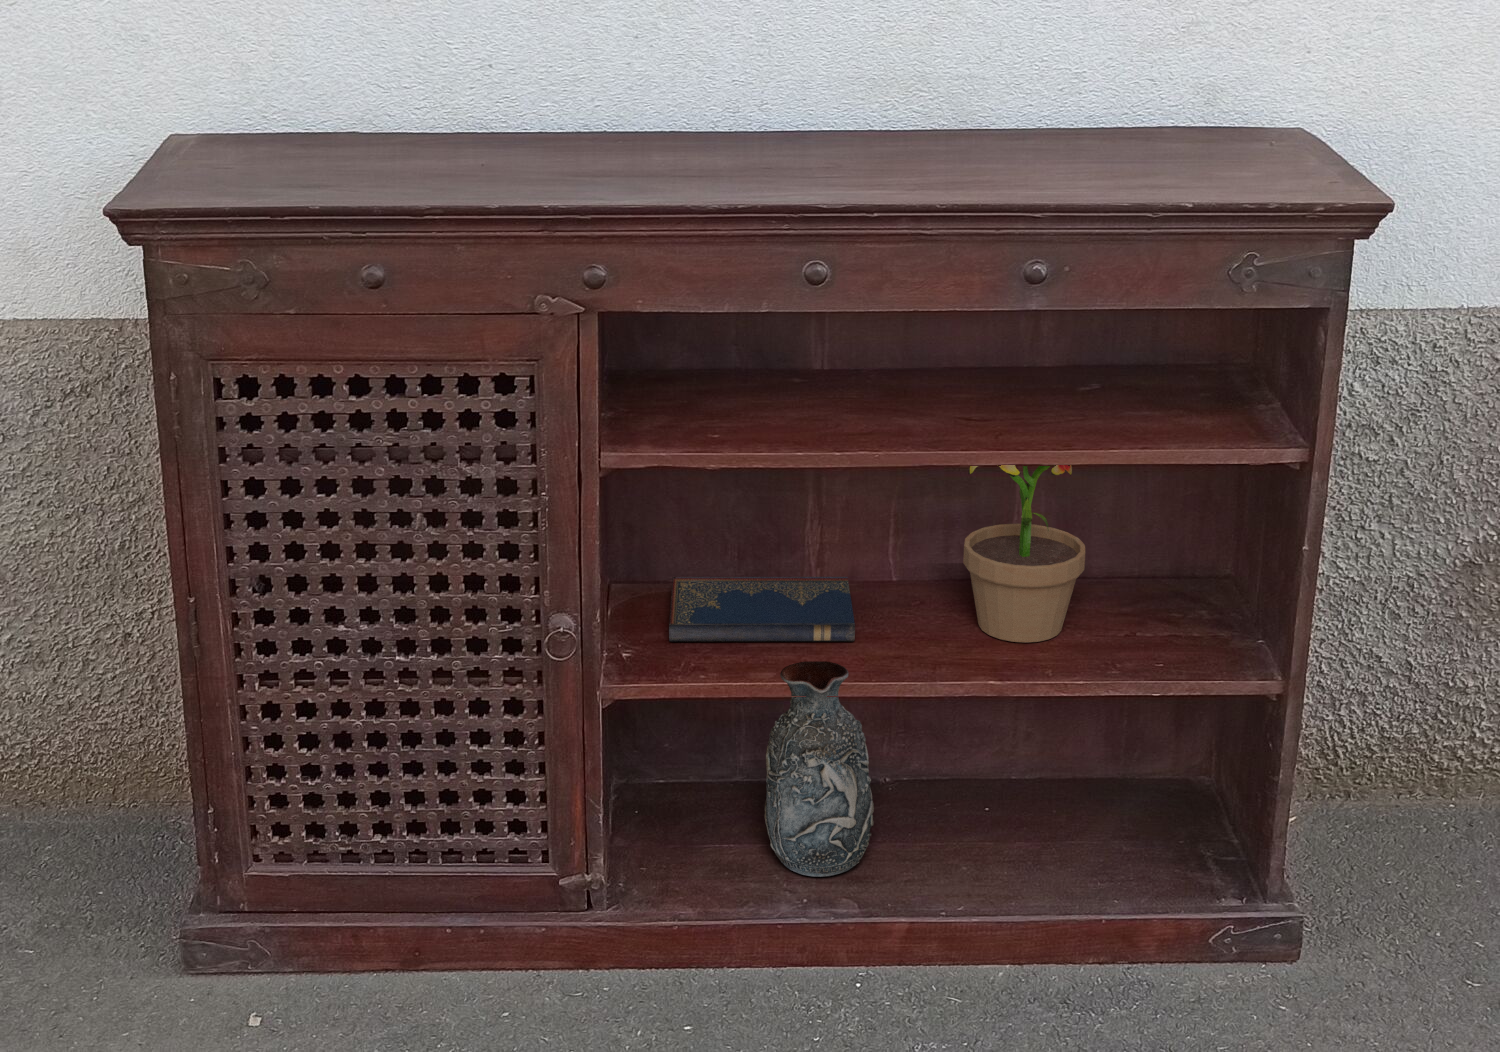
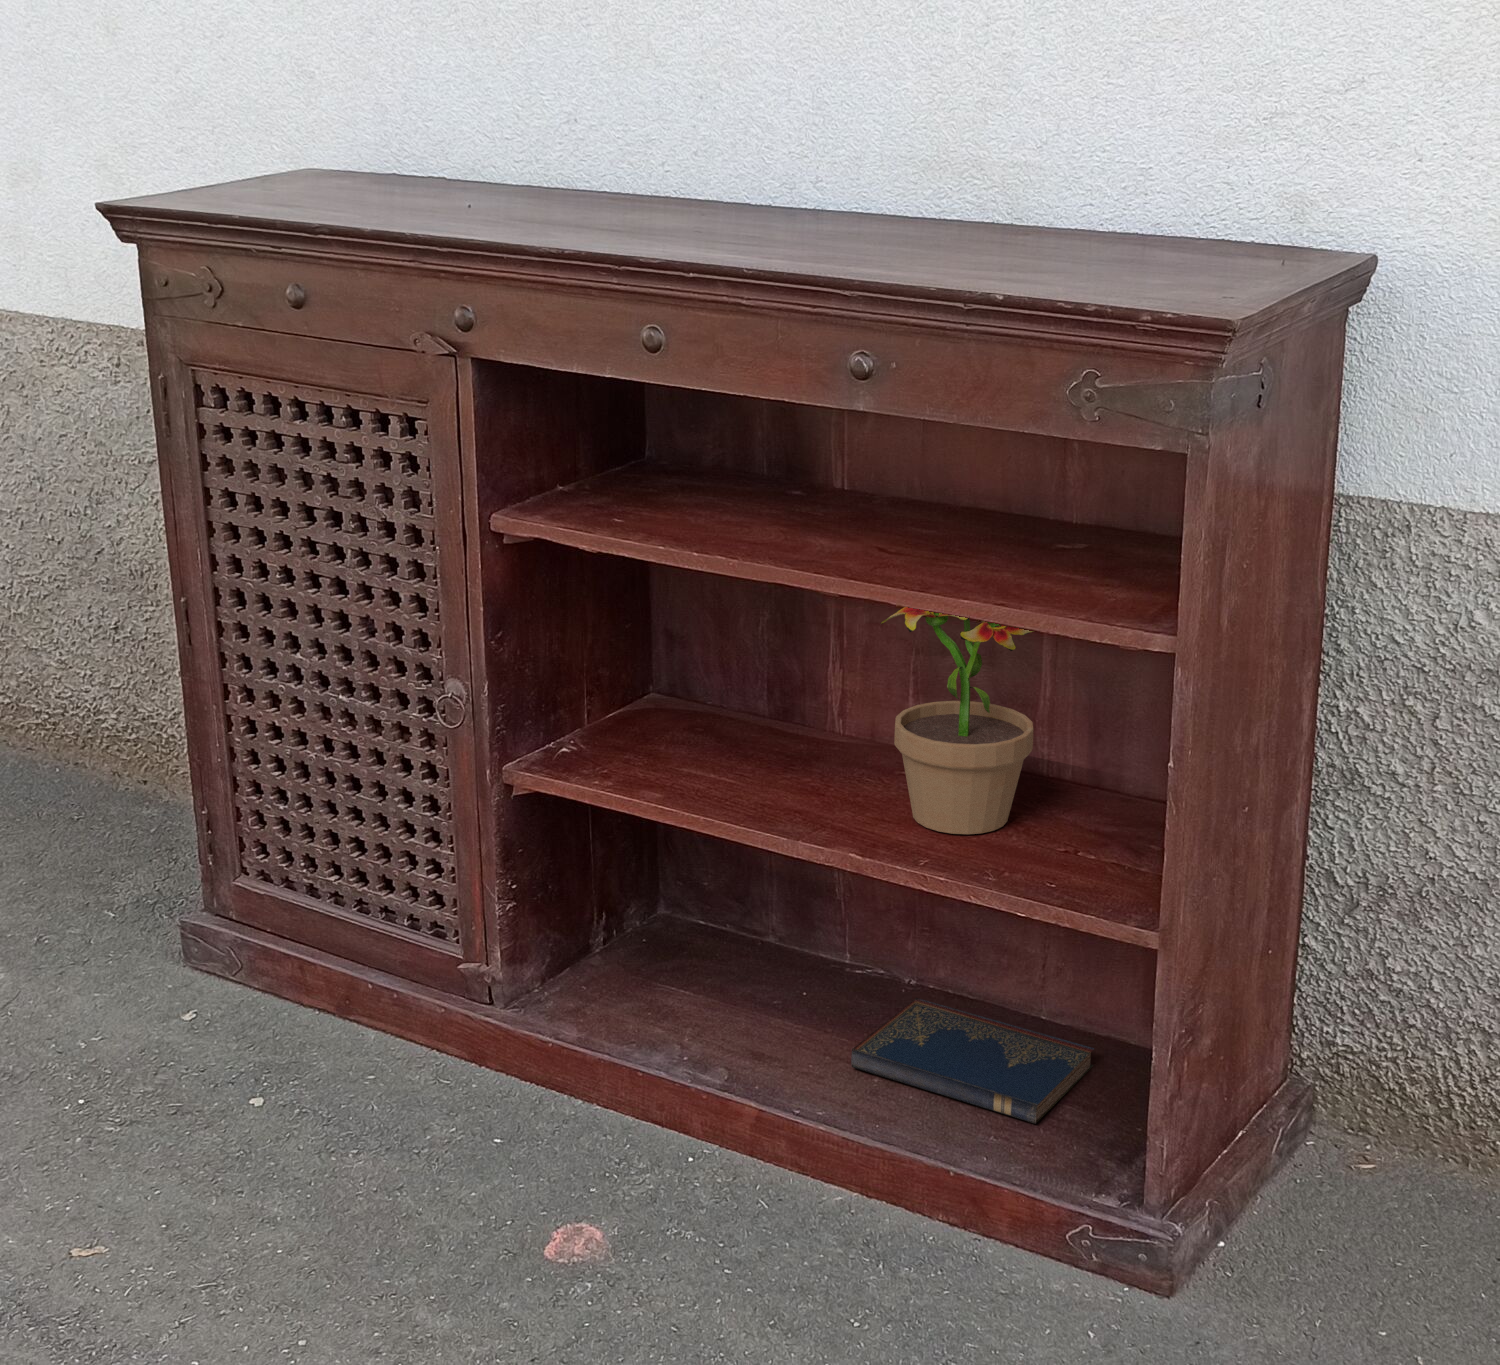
hardcover book: present [669,577,855,641] -> present [851,998,1094,1124]
decorative vase: present [764,661,874,877] -> none [676,805,794,1042]

